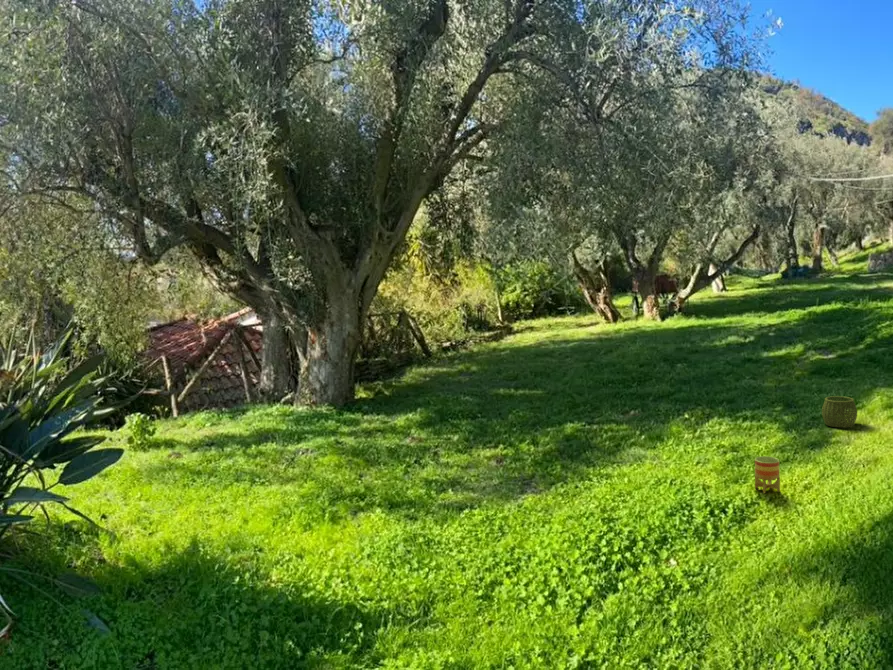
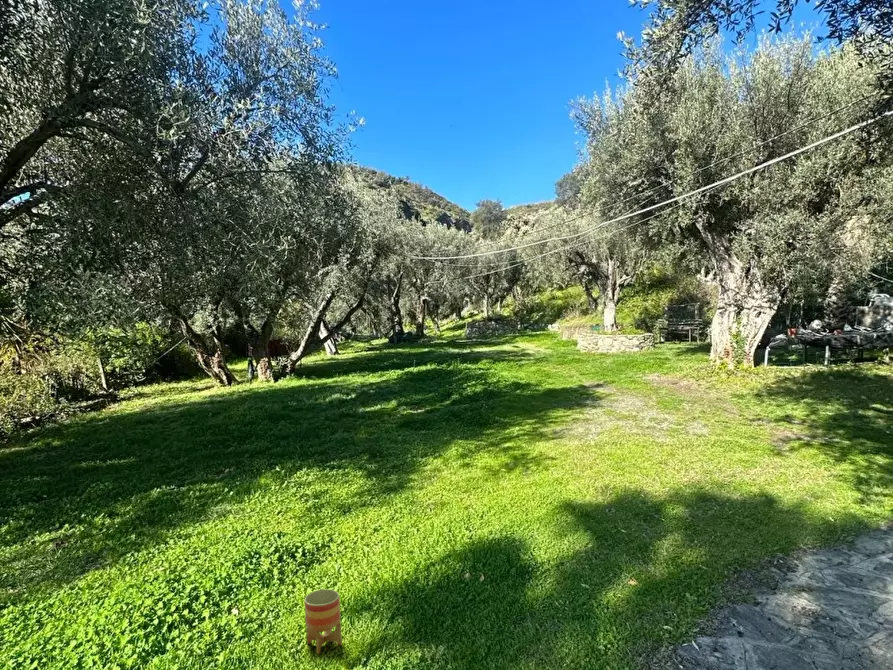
woven basket: present [822,396,857,428] -> none [407,467,444,506]

